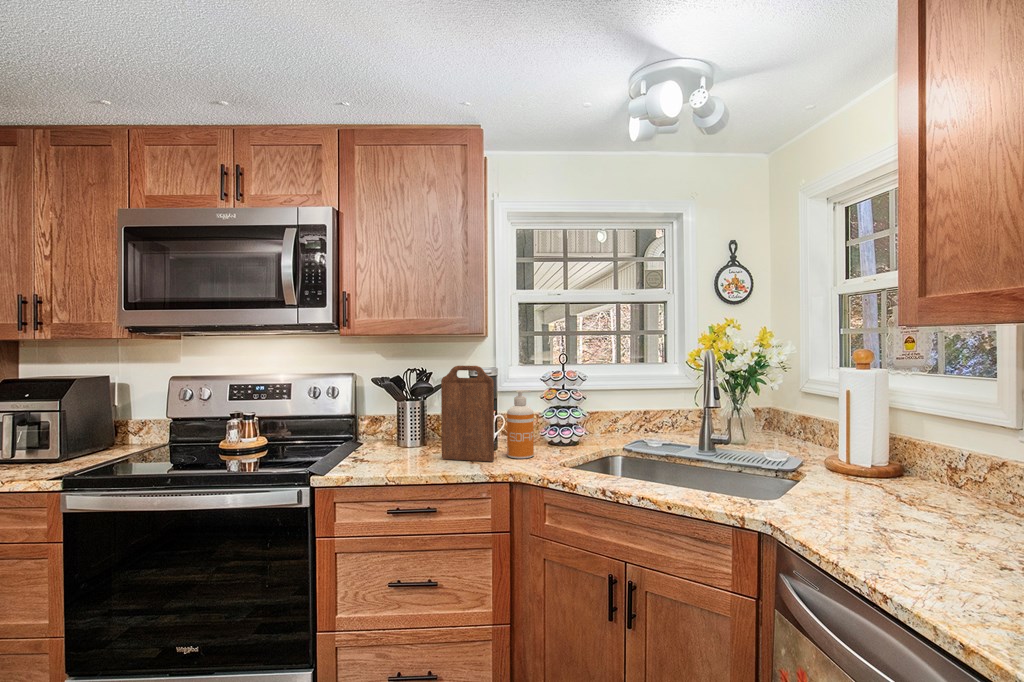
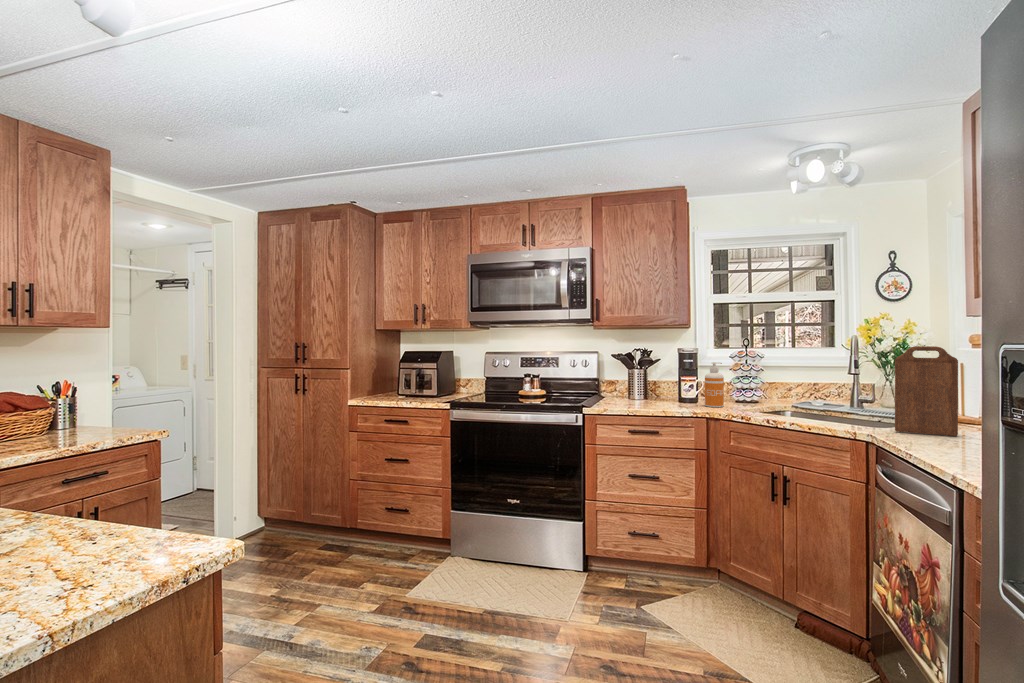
cutting board: present [441,366,494,462] -> present [895,346,958,436]

